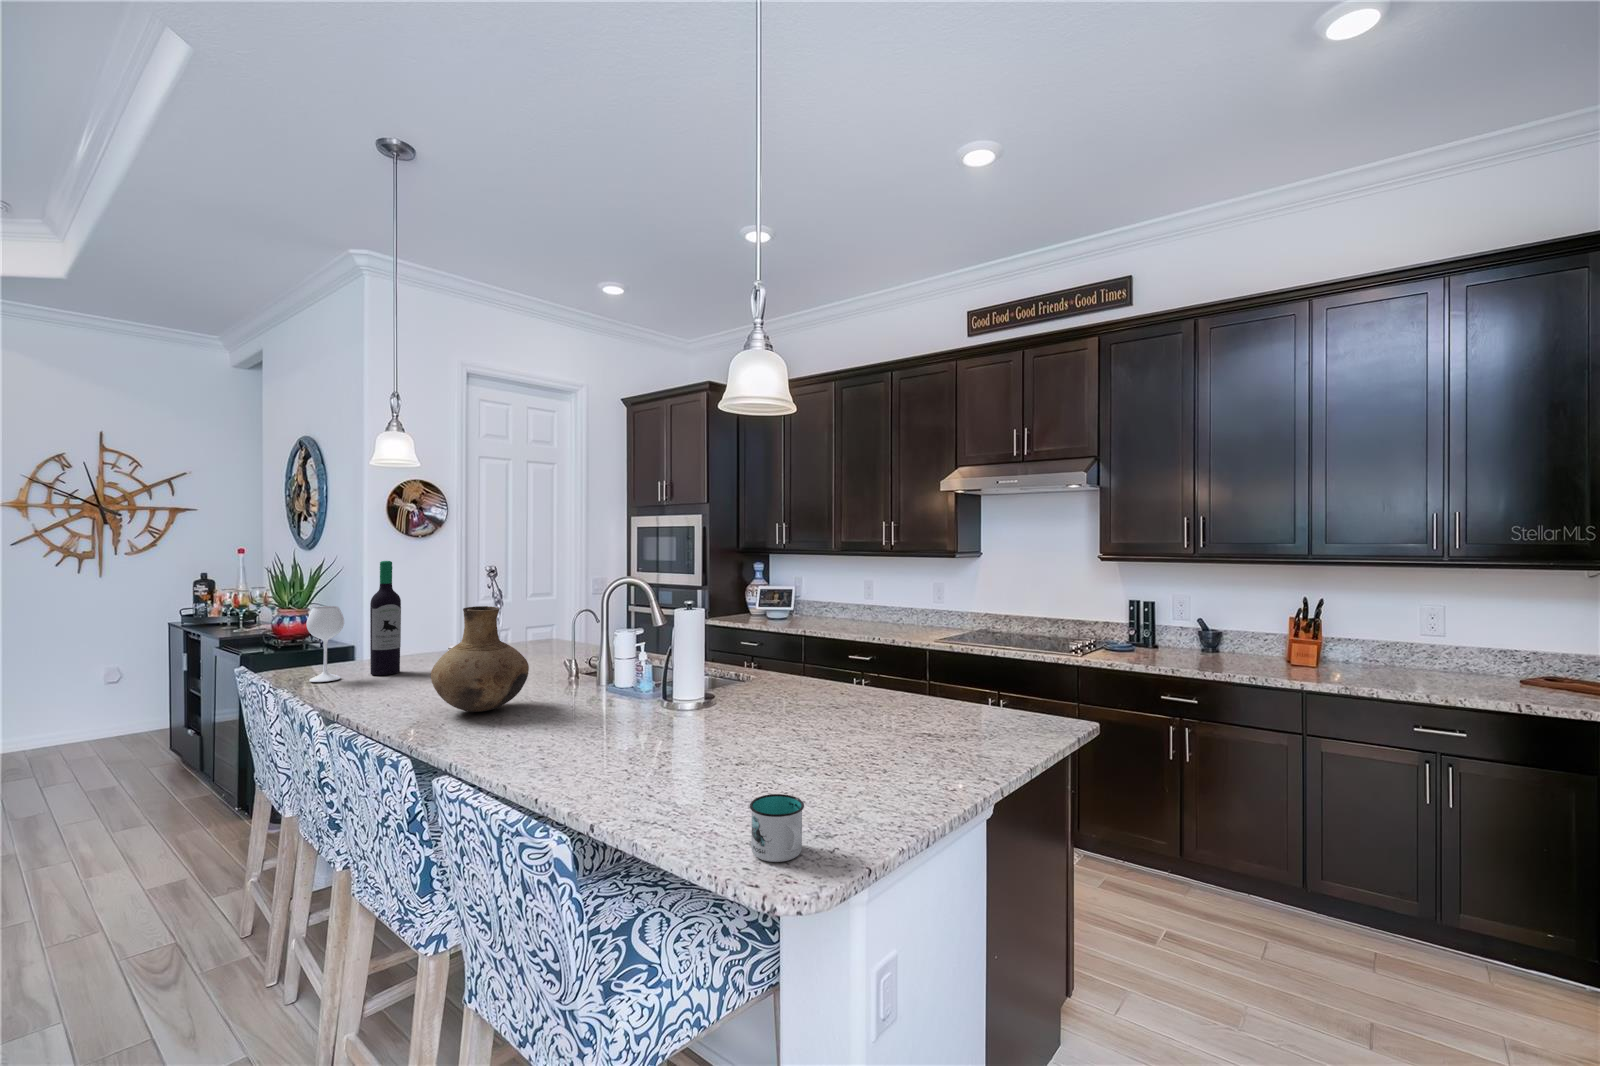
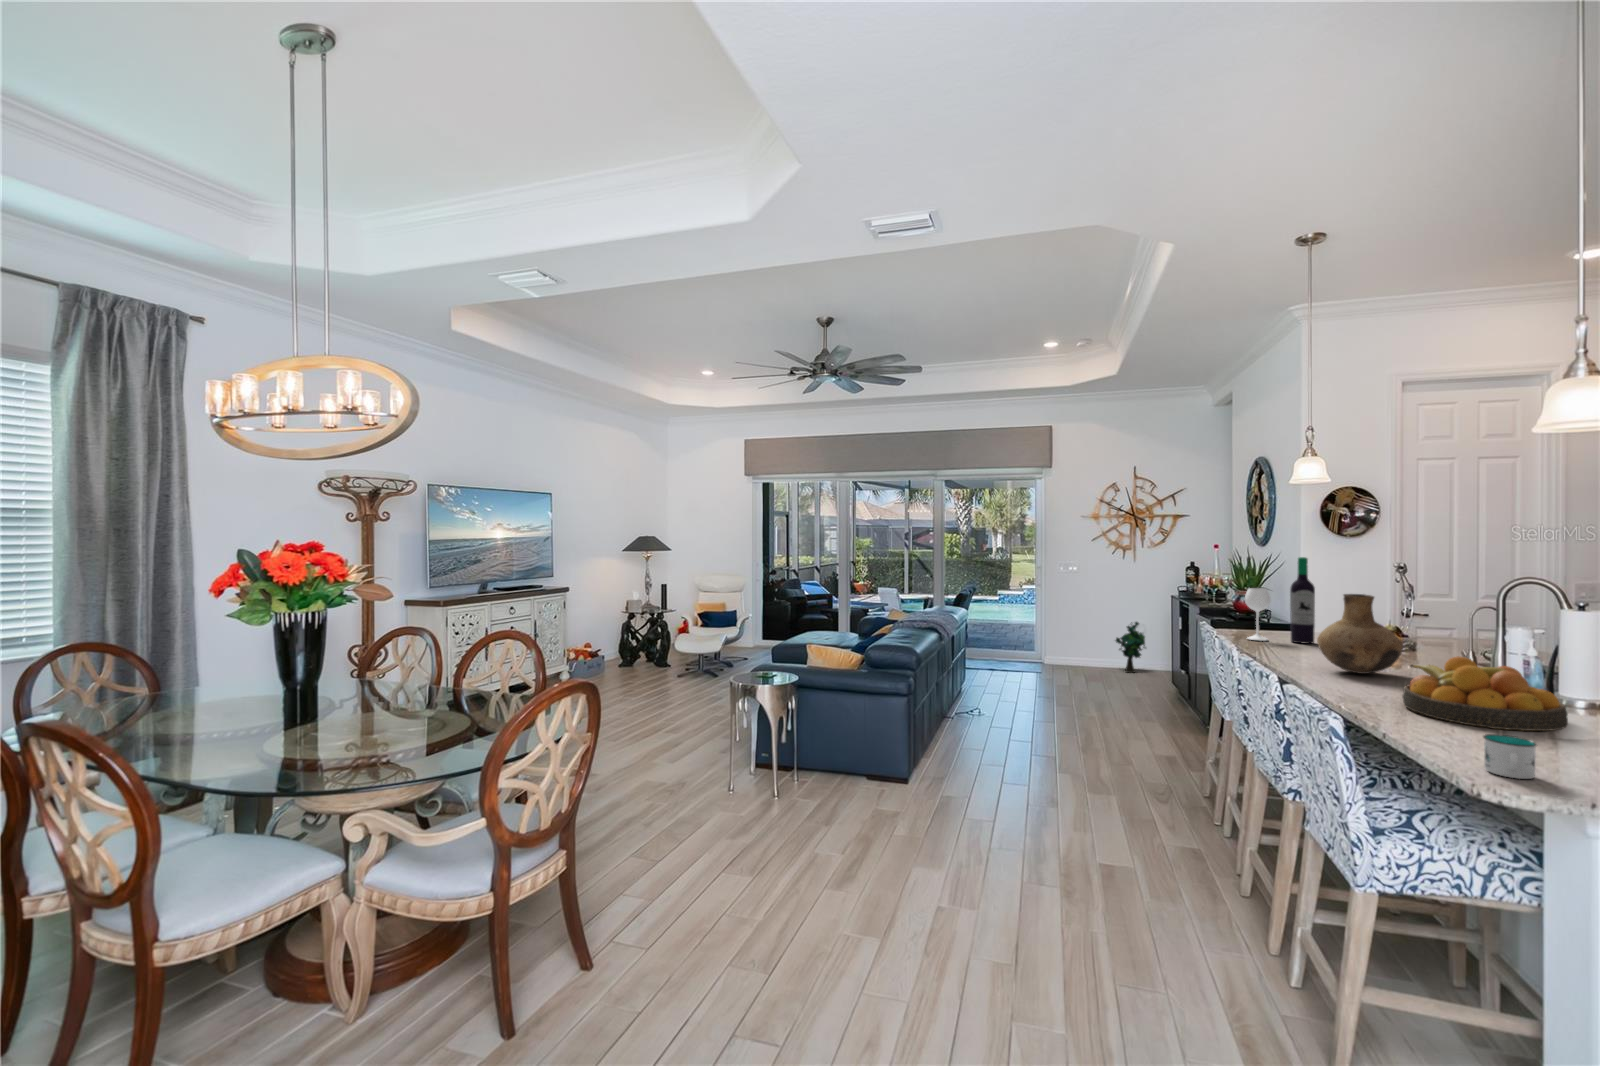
decorative plant: none [57,666,123,747] -> present [1116,622,1146,673]
fruit bowl: none [568,676,718,769] -> present [1403,657,1568,731]

